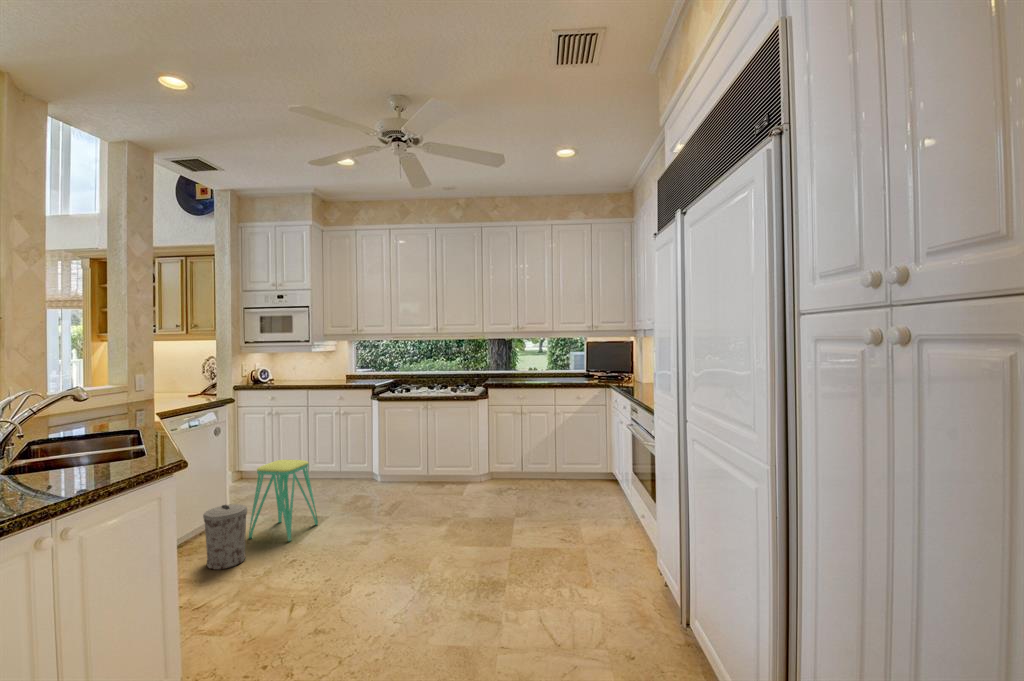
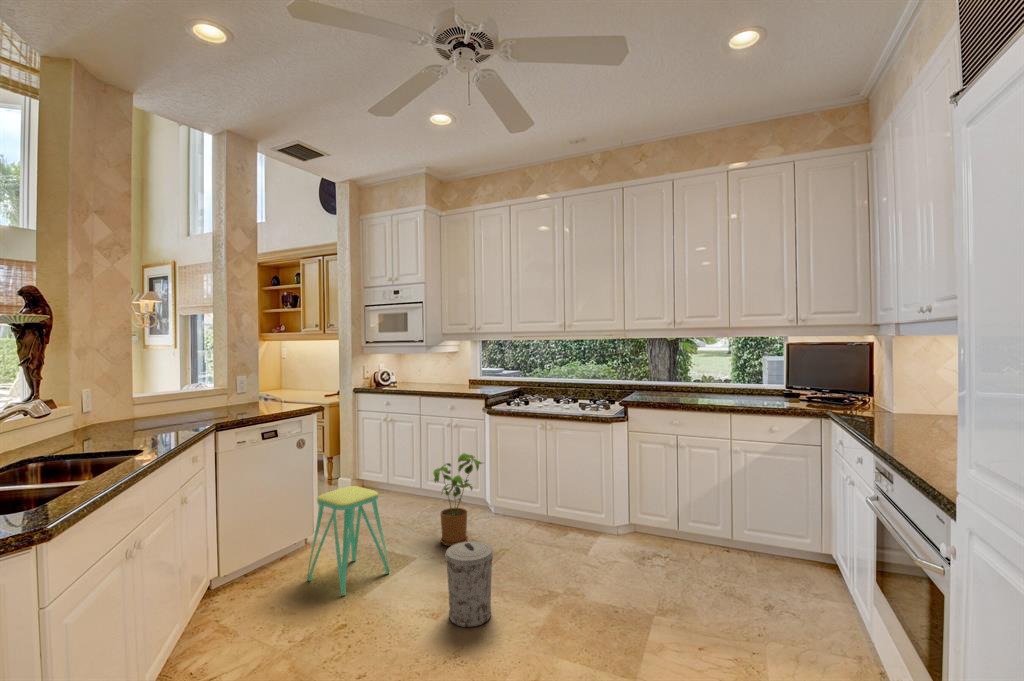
house plant: none [339,430,381,504] -> present [434,453,482,546]
trash can: present [203,504,247,570] -> present [445,542,493,627]

